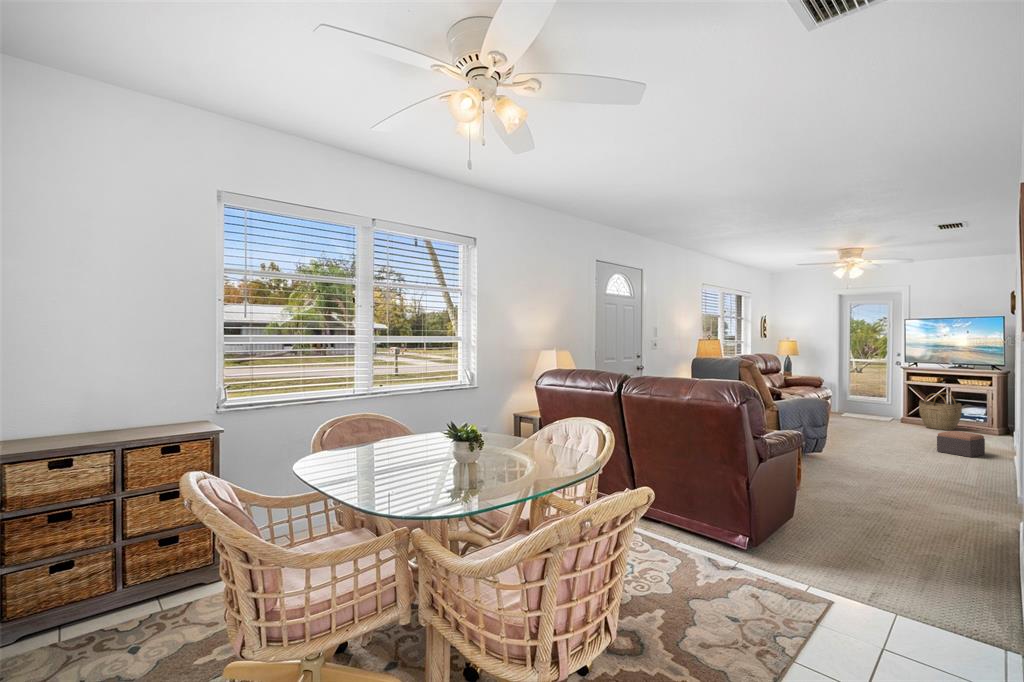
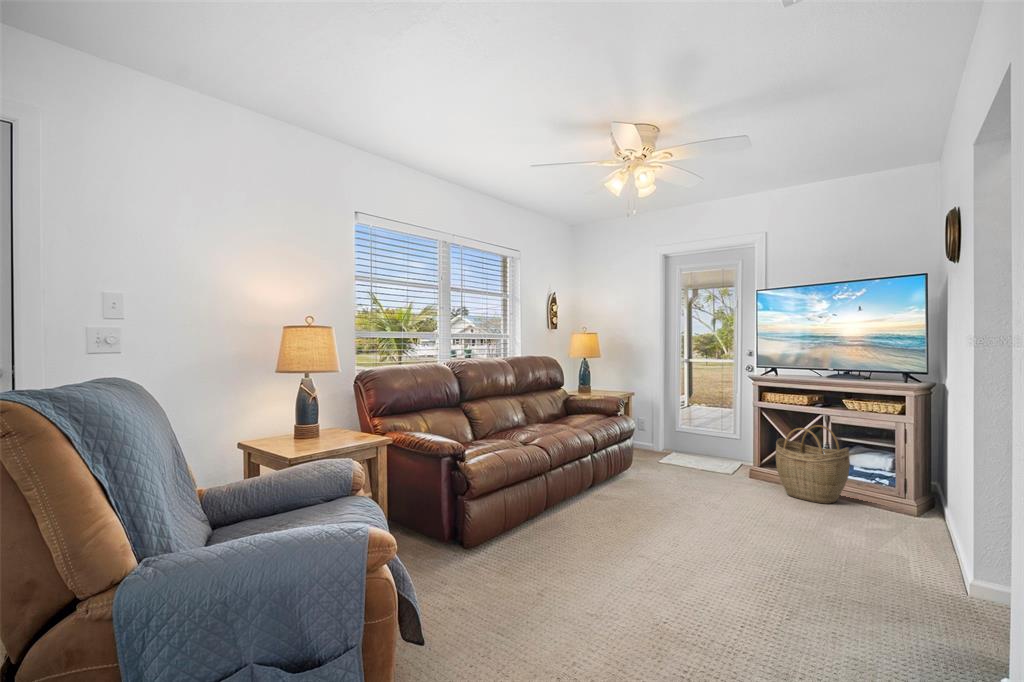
footstool: present [937,431,985,457] -> none [785,546,909,653]

